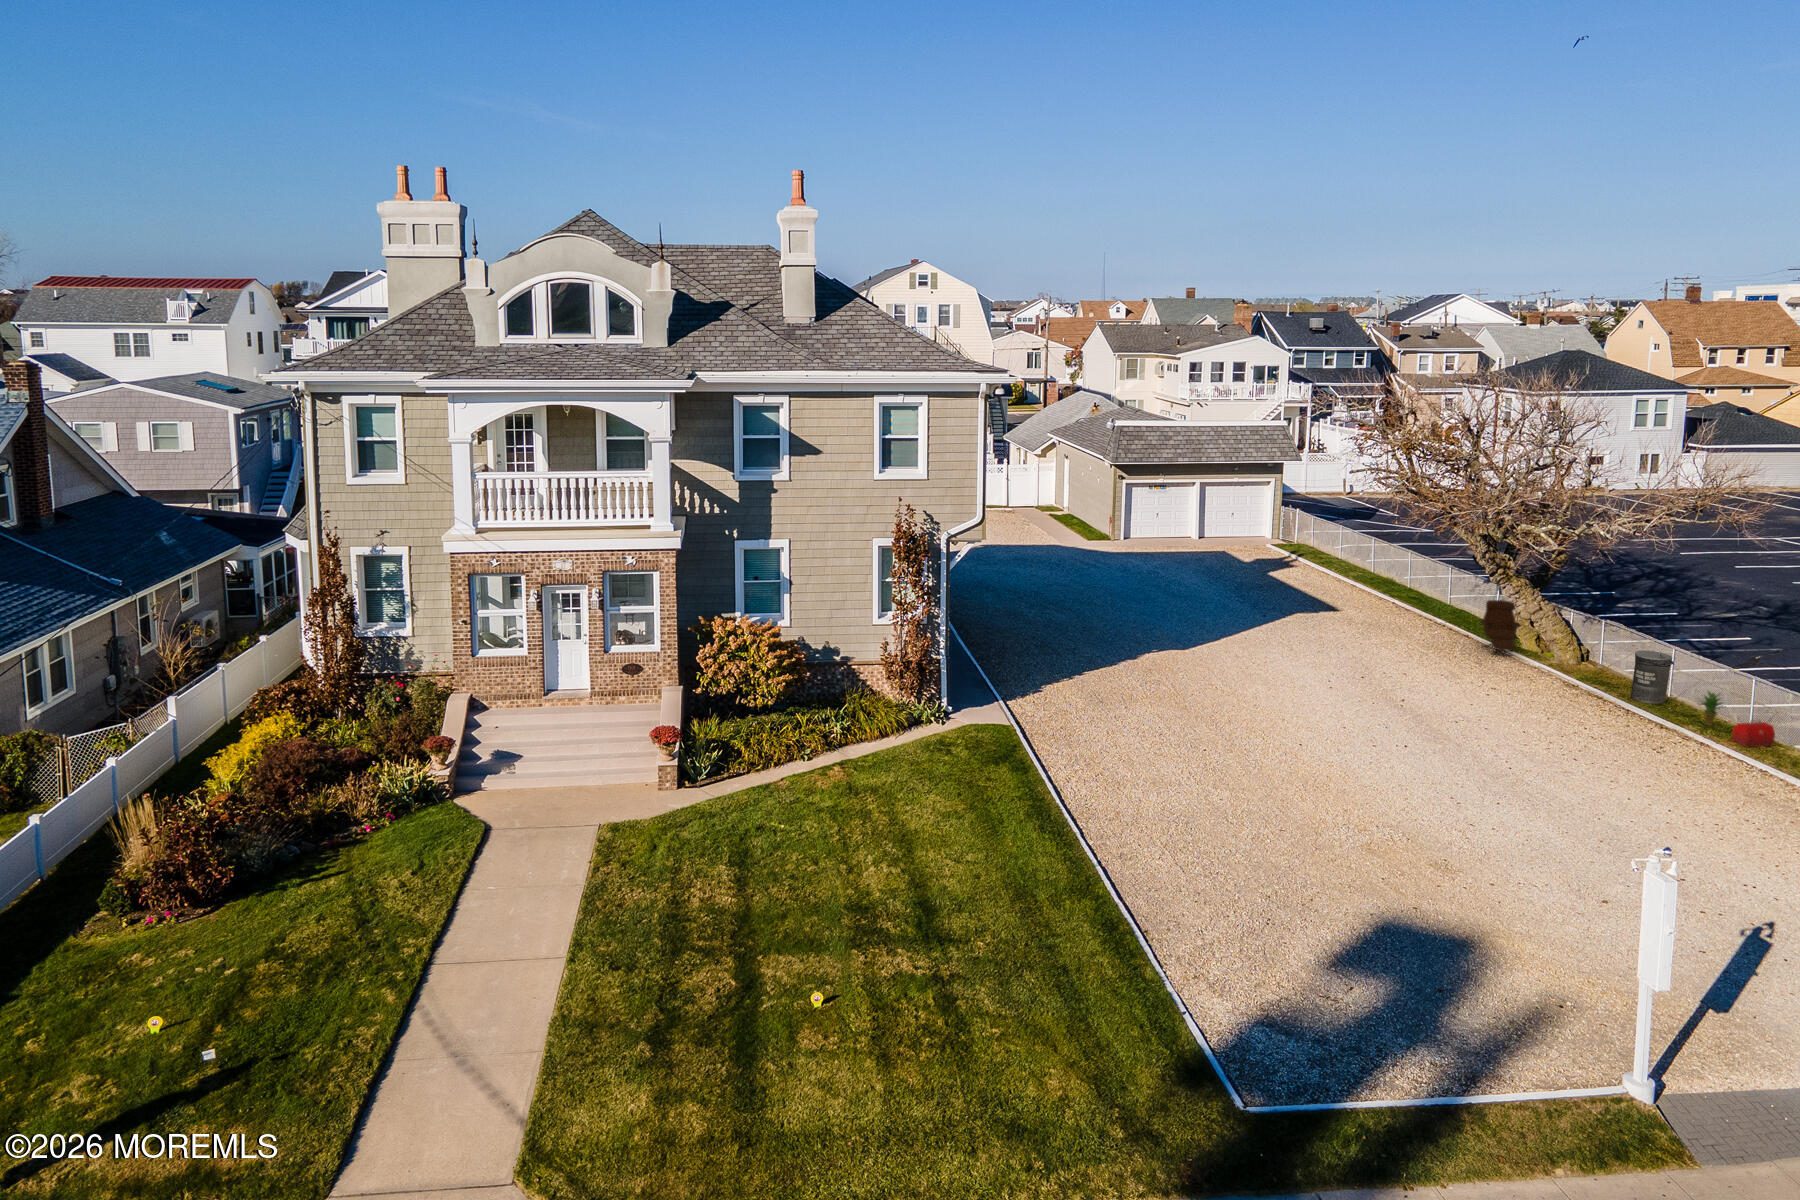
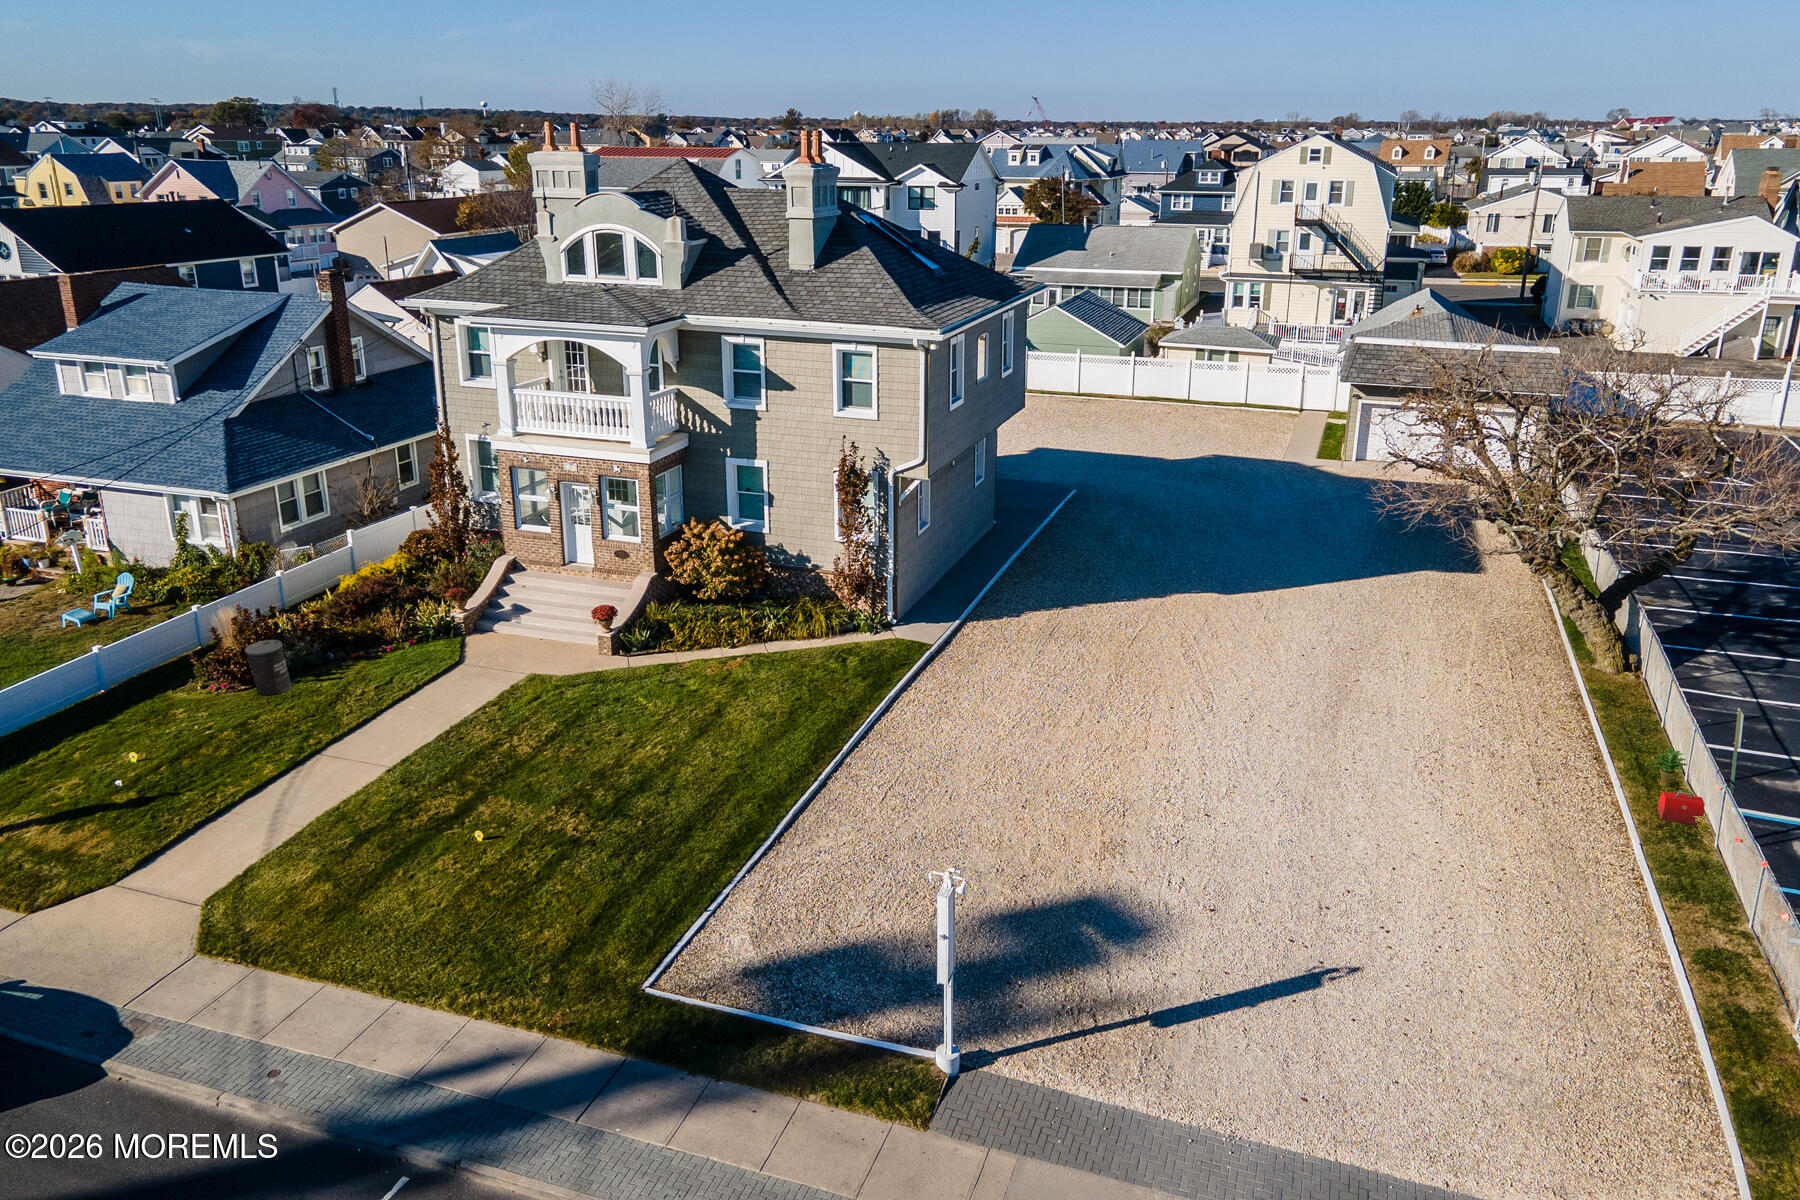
lounge chair: present [1480,600,1521,653] -> none [1543,595,1595,661]
trash can: present [1631,650,1674,704] -> present [245,640,292,696]

